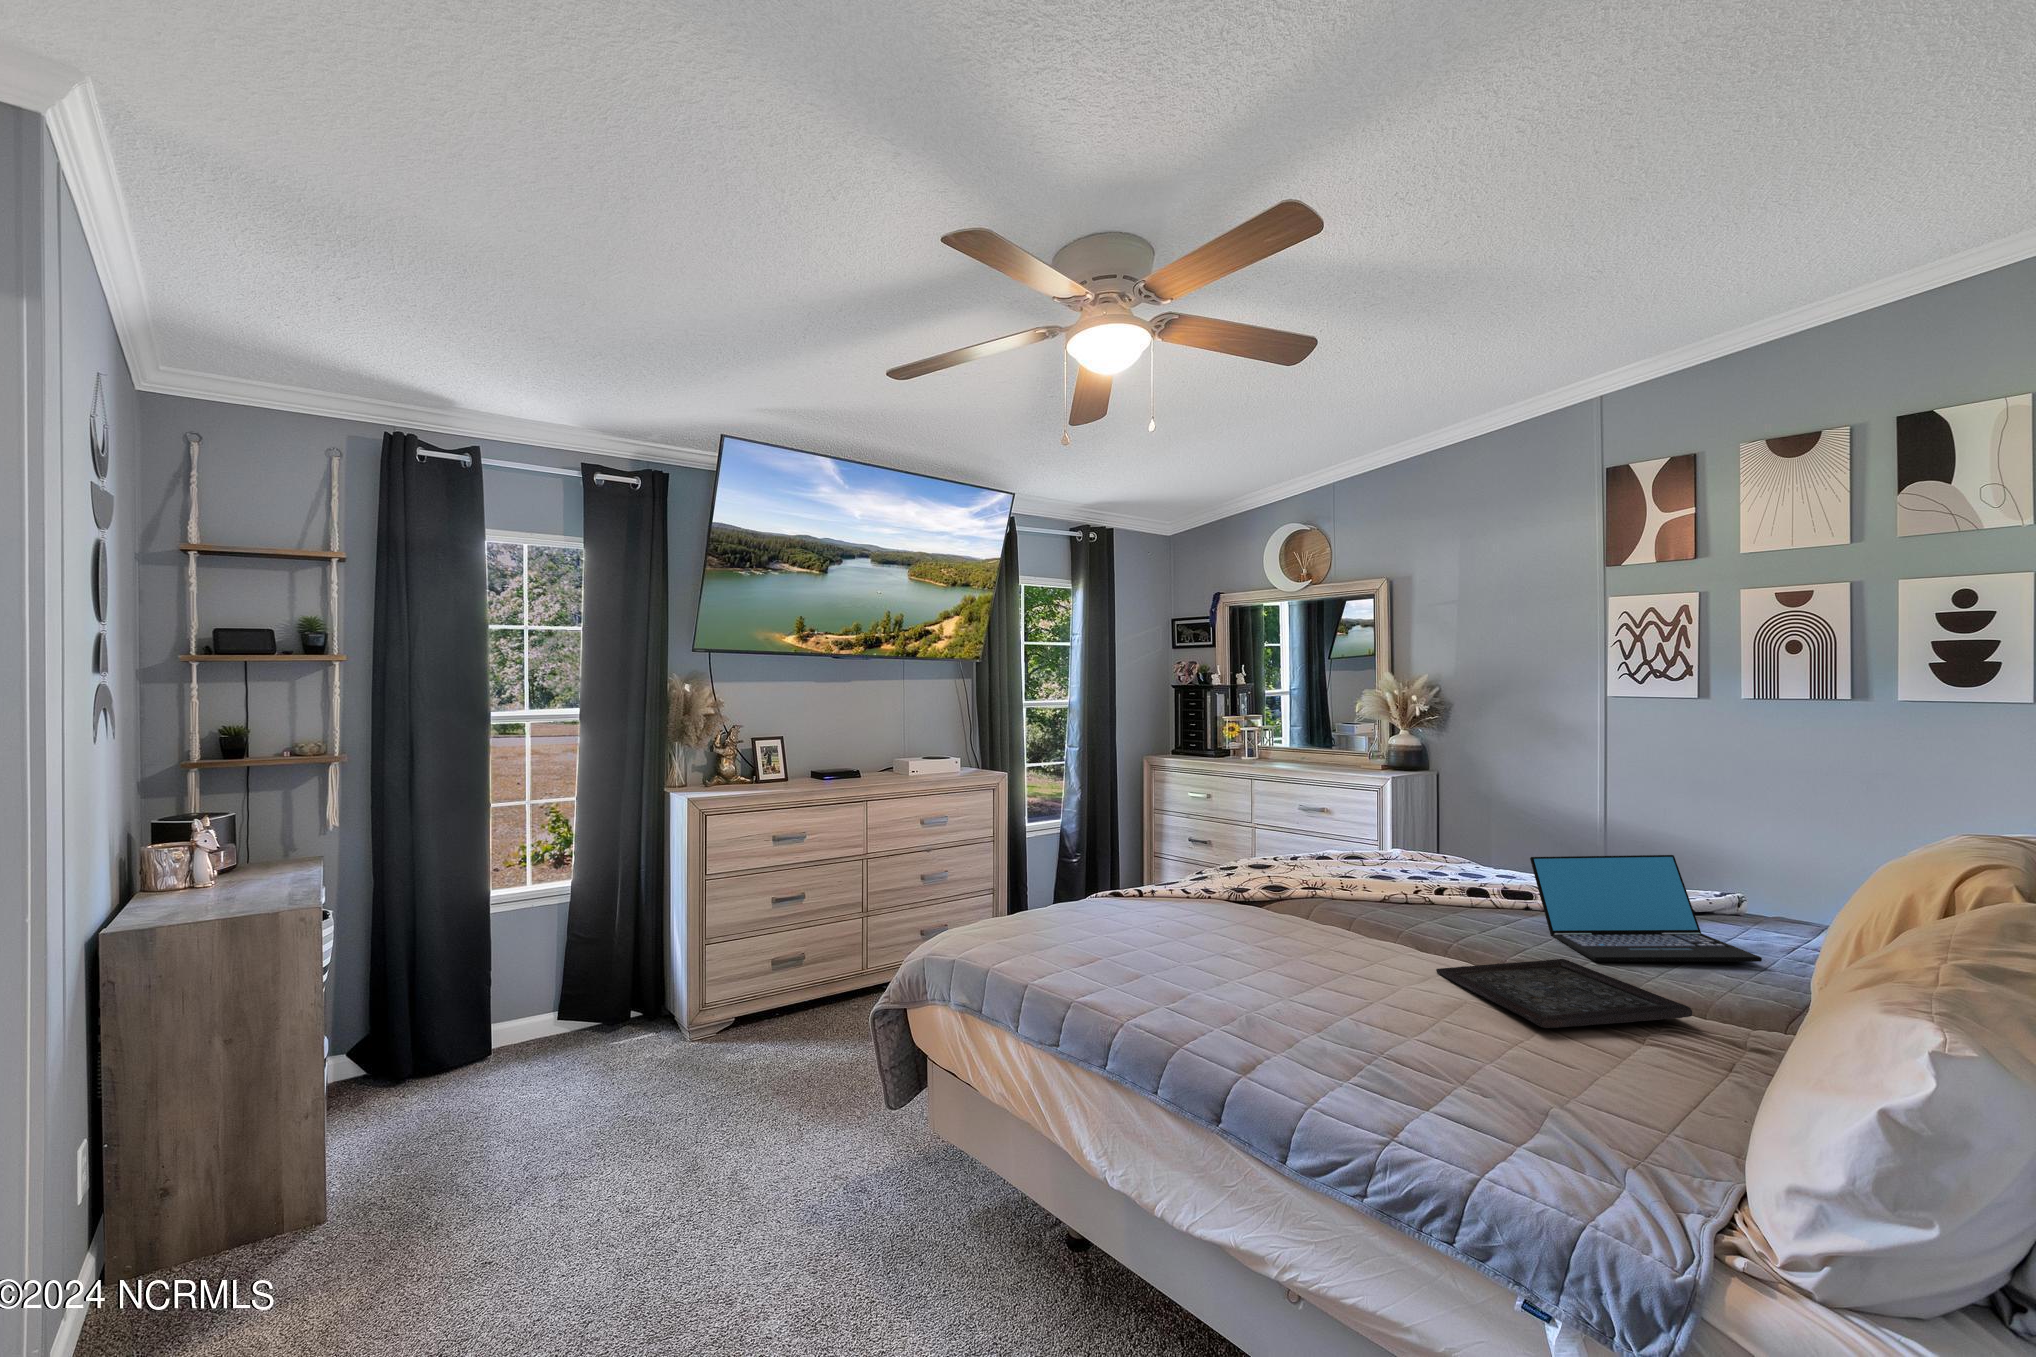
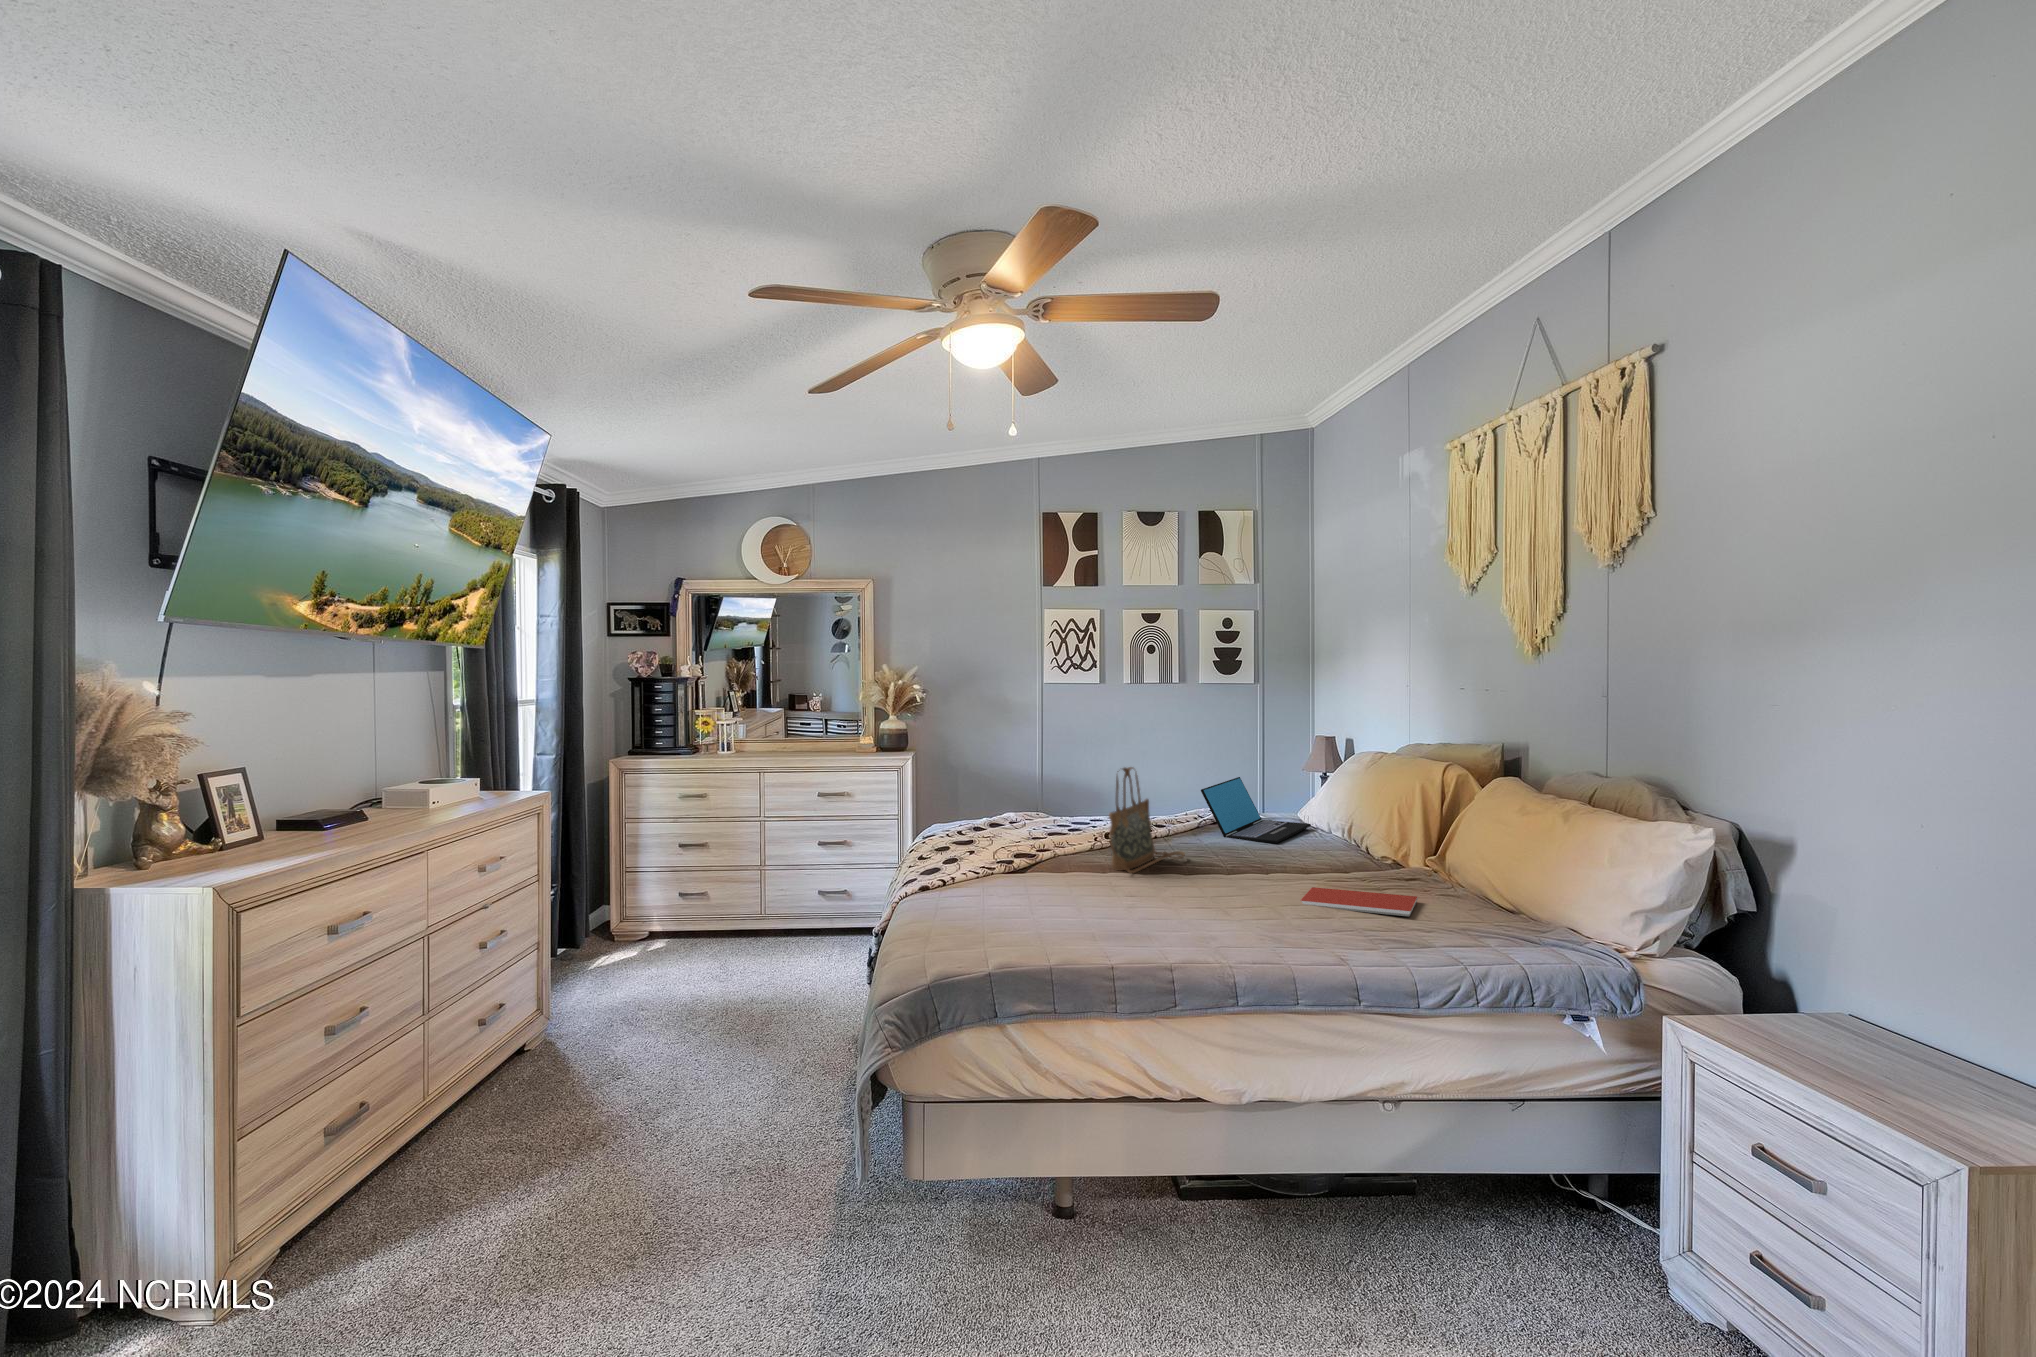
handbag: none [1241,800,1386,934] -> present [1109,767,1185,873]
tray: present [1436,959,1692,1028] -> none [1258,845,1376,875]
notebook: none [1314,1009,1488,1077] -> present [1301,887,1418,916]

